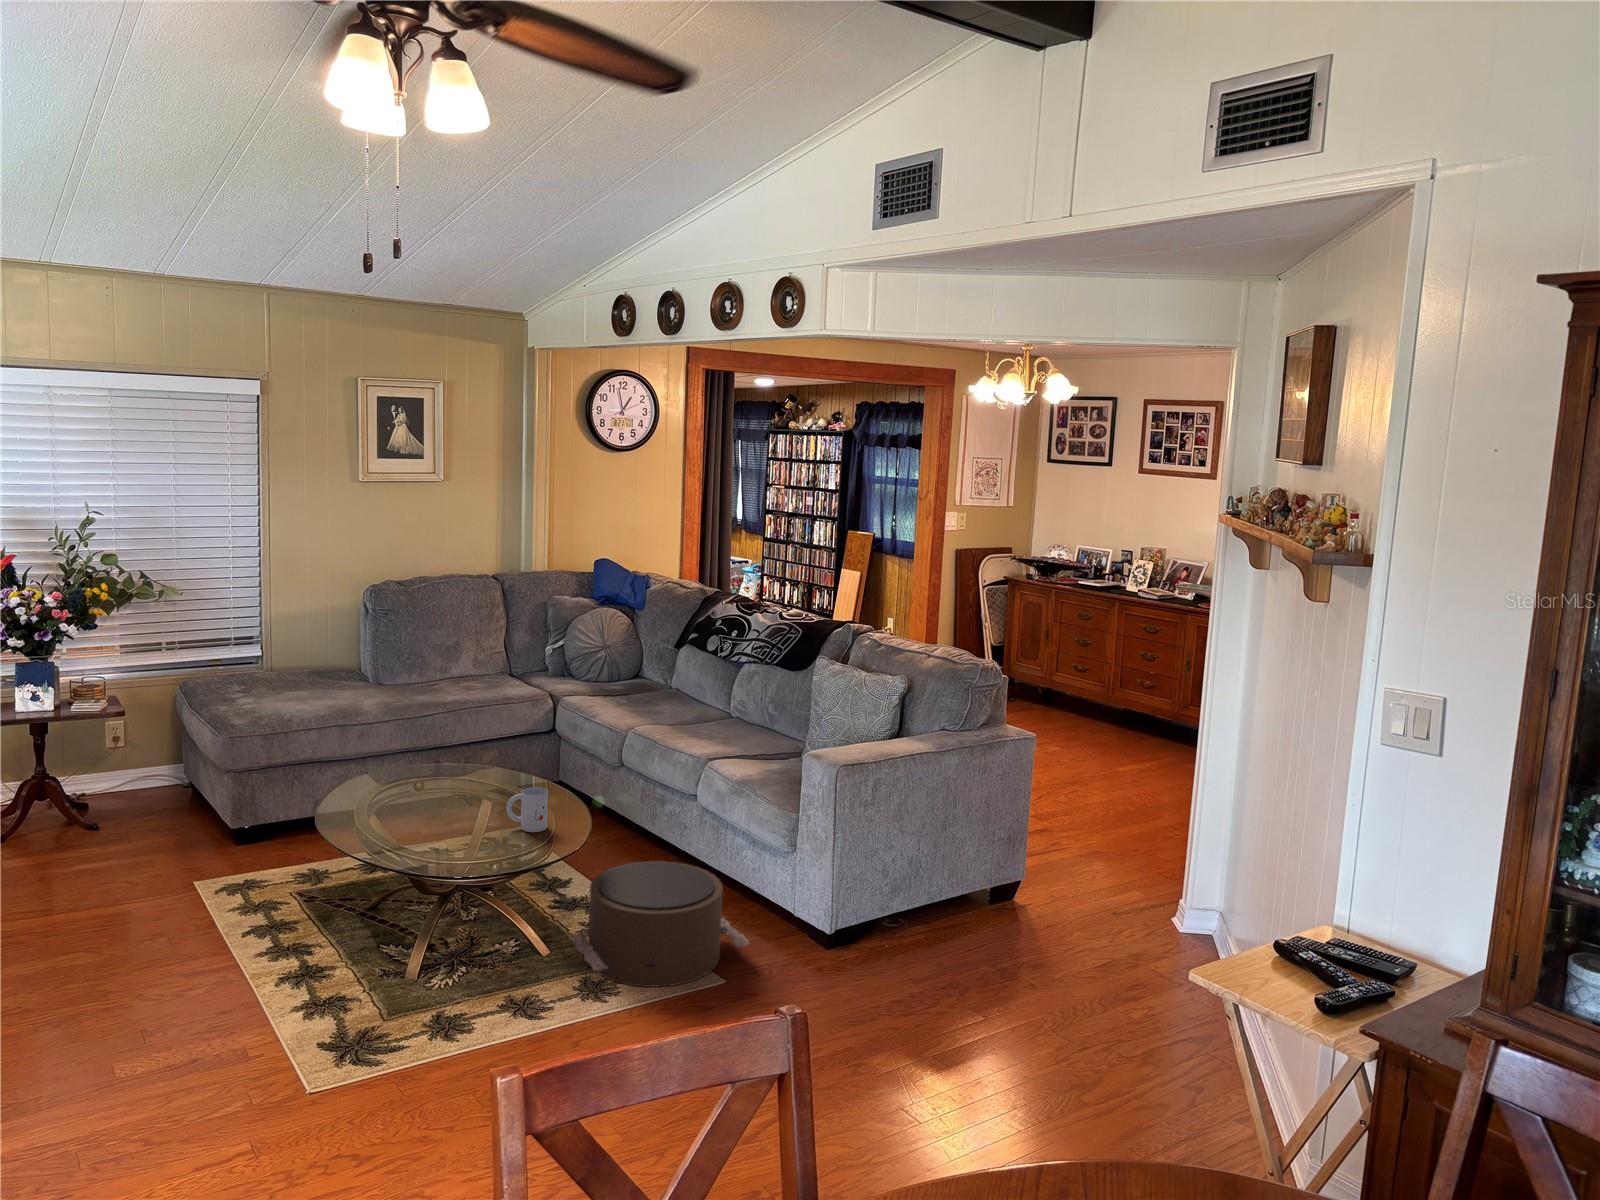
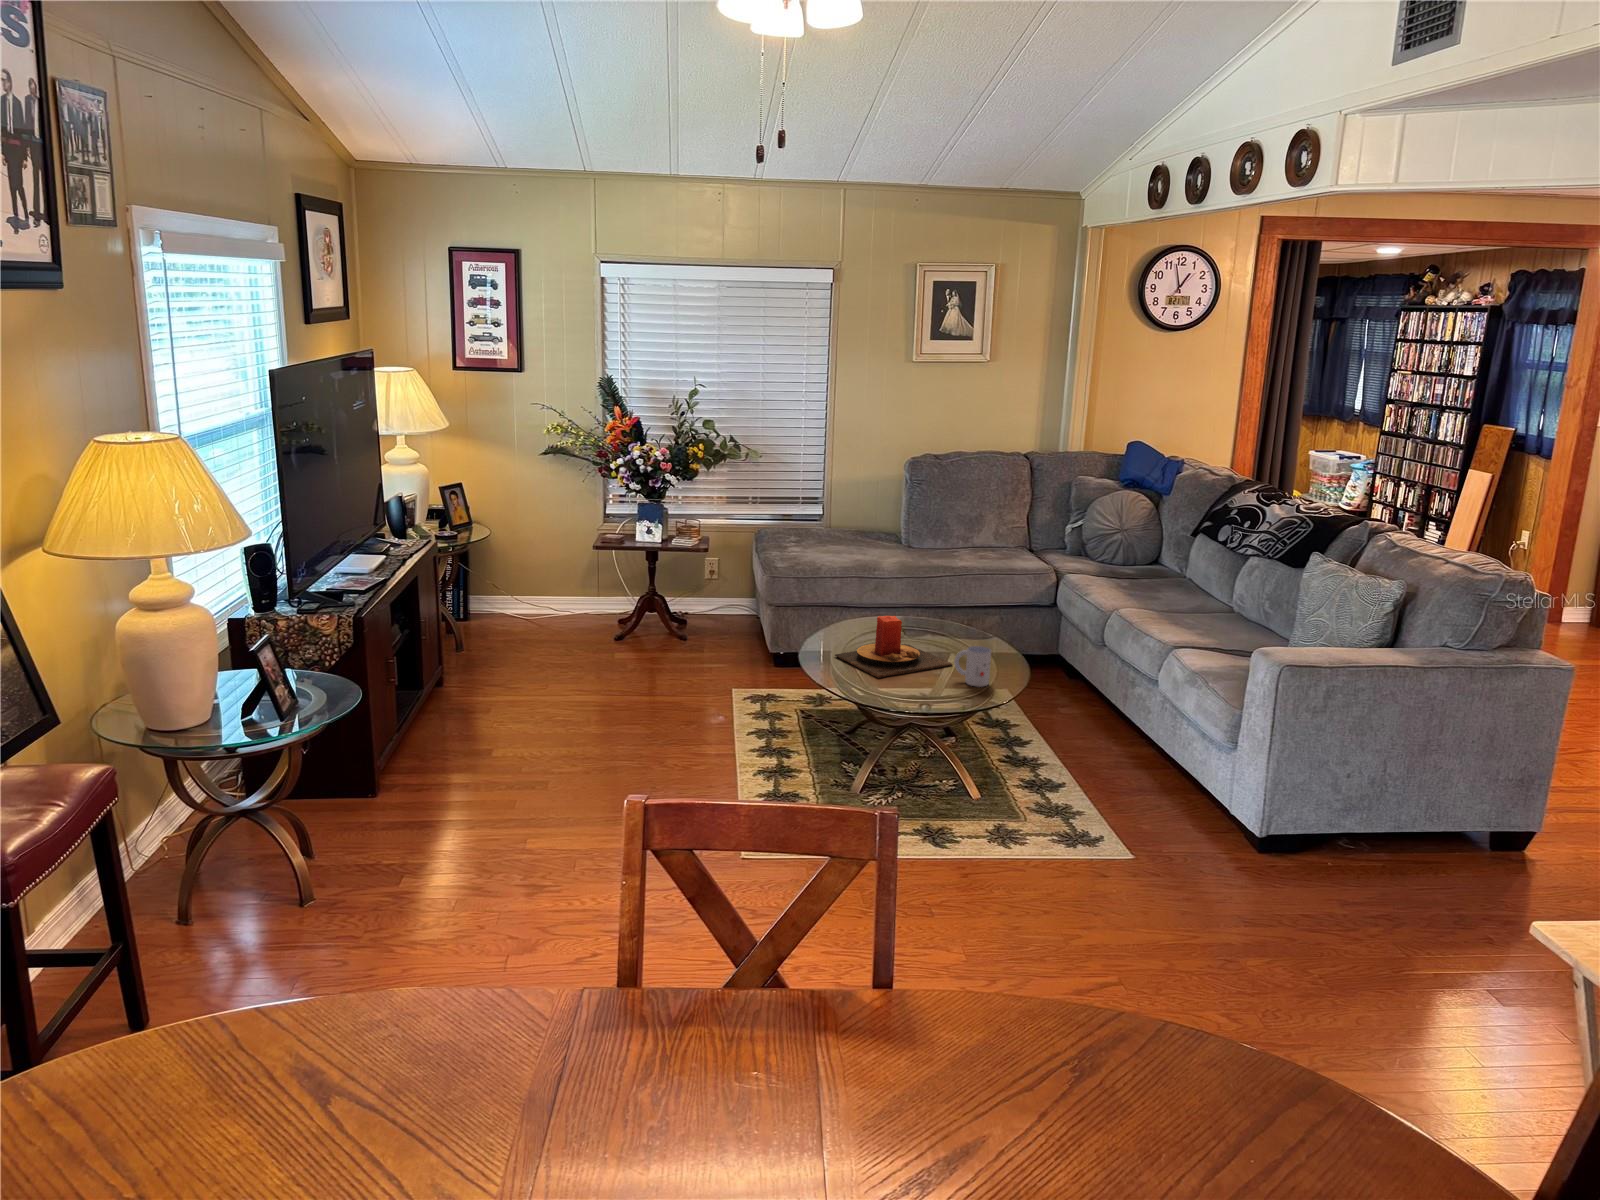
candle: none [356,766,496,841] -> present [835,616,952,678]
pouf: present [571,861,750,987] -> none [998,732,1166,849]

